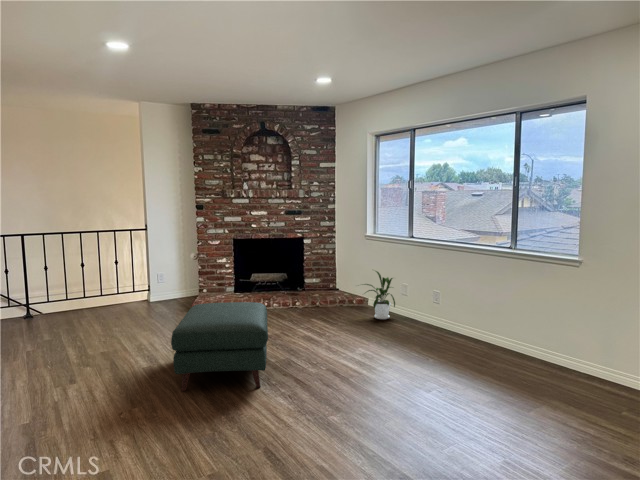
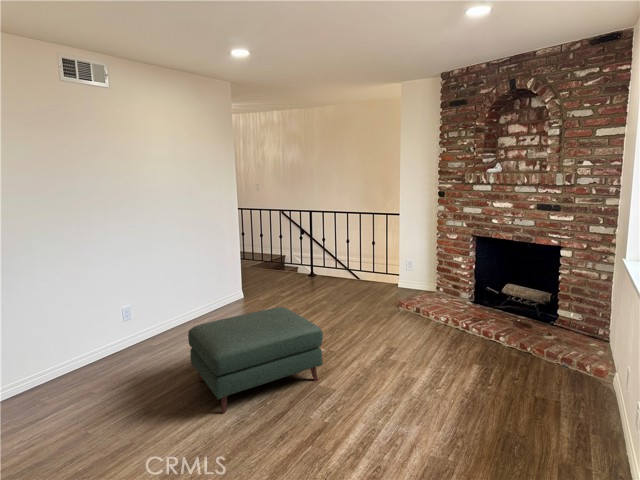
house plant: present [364,271,395,319] -> none [540,329,619,425]

